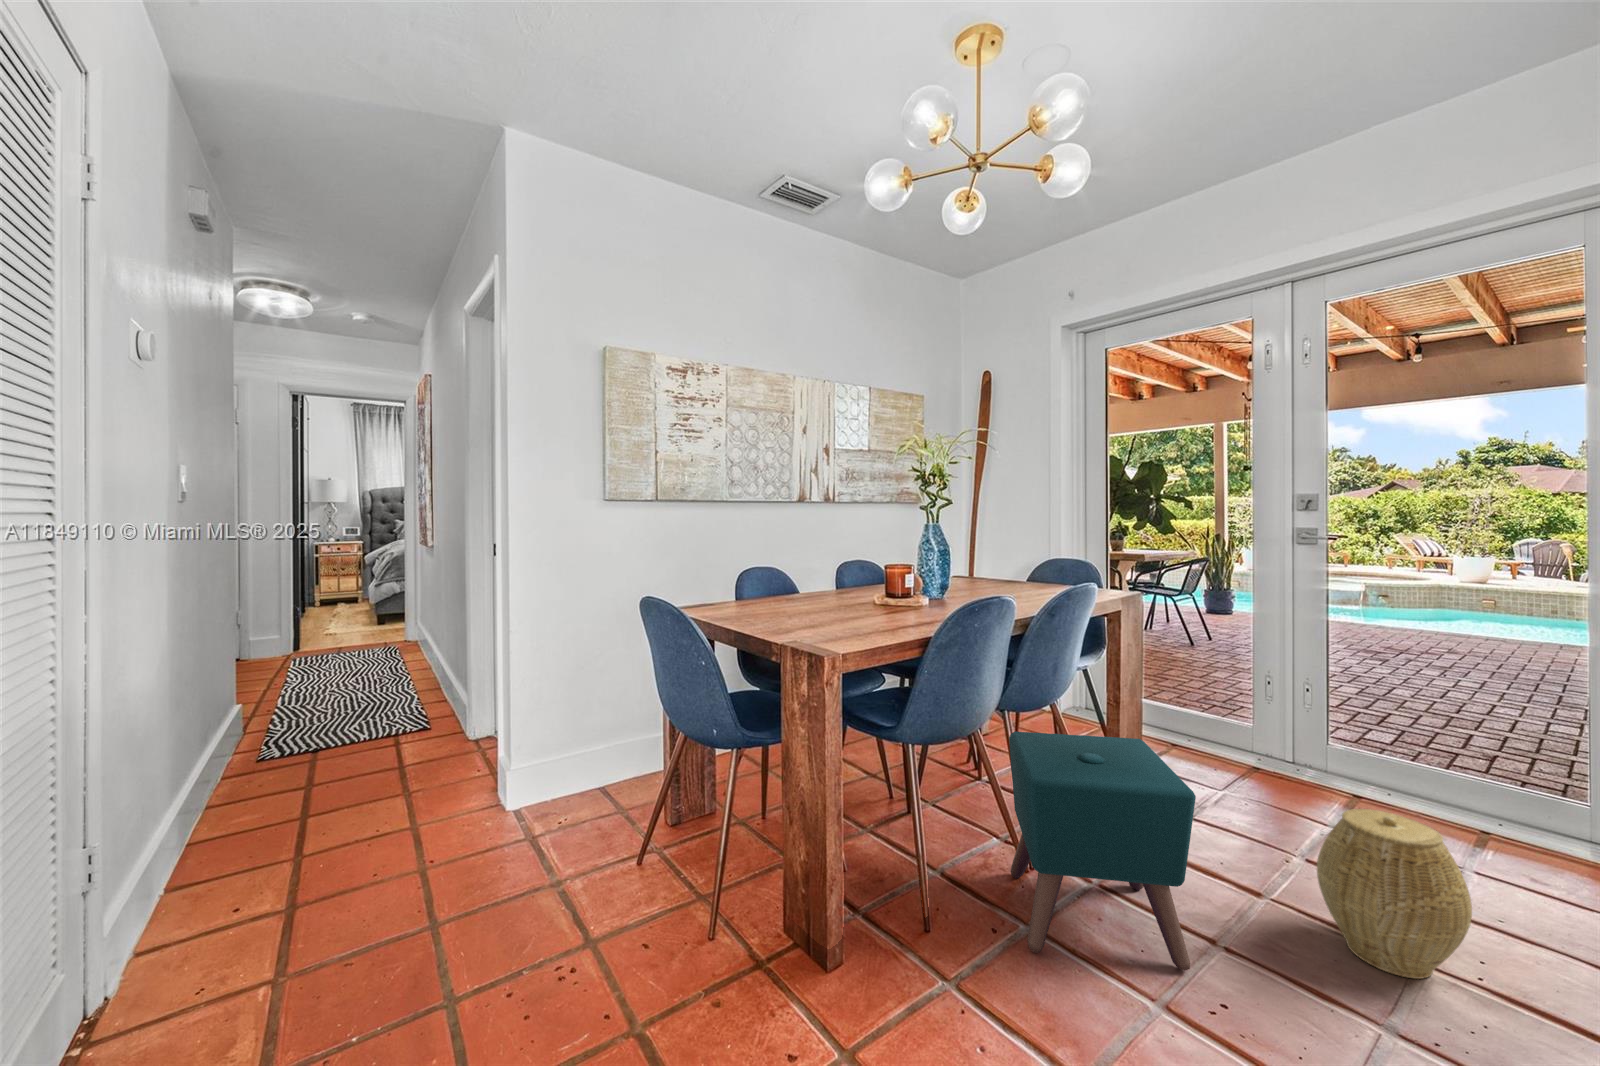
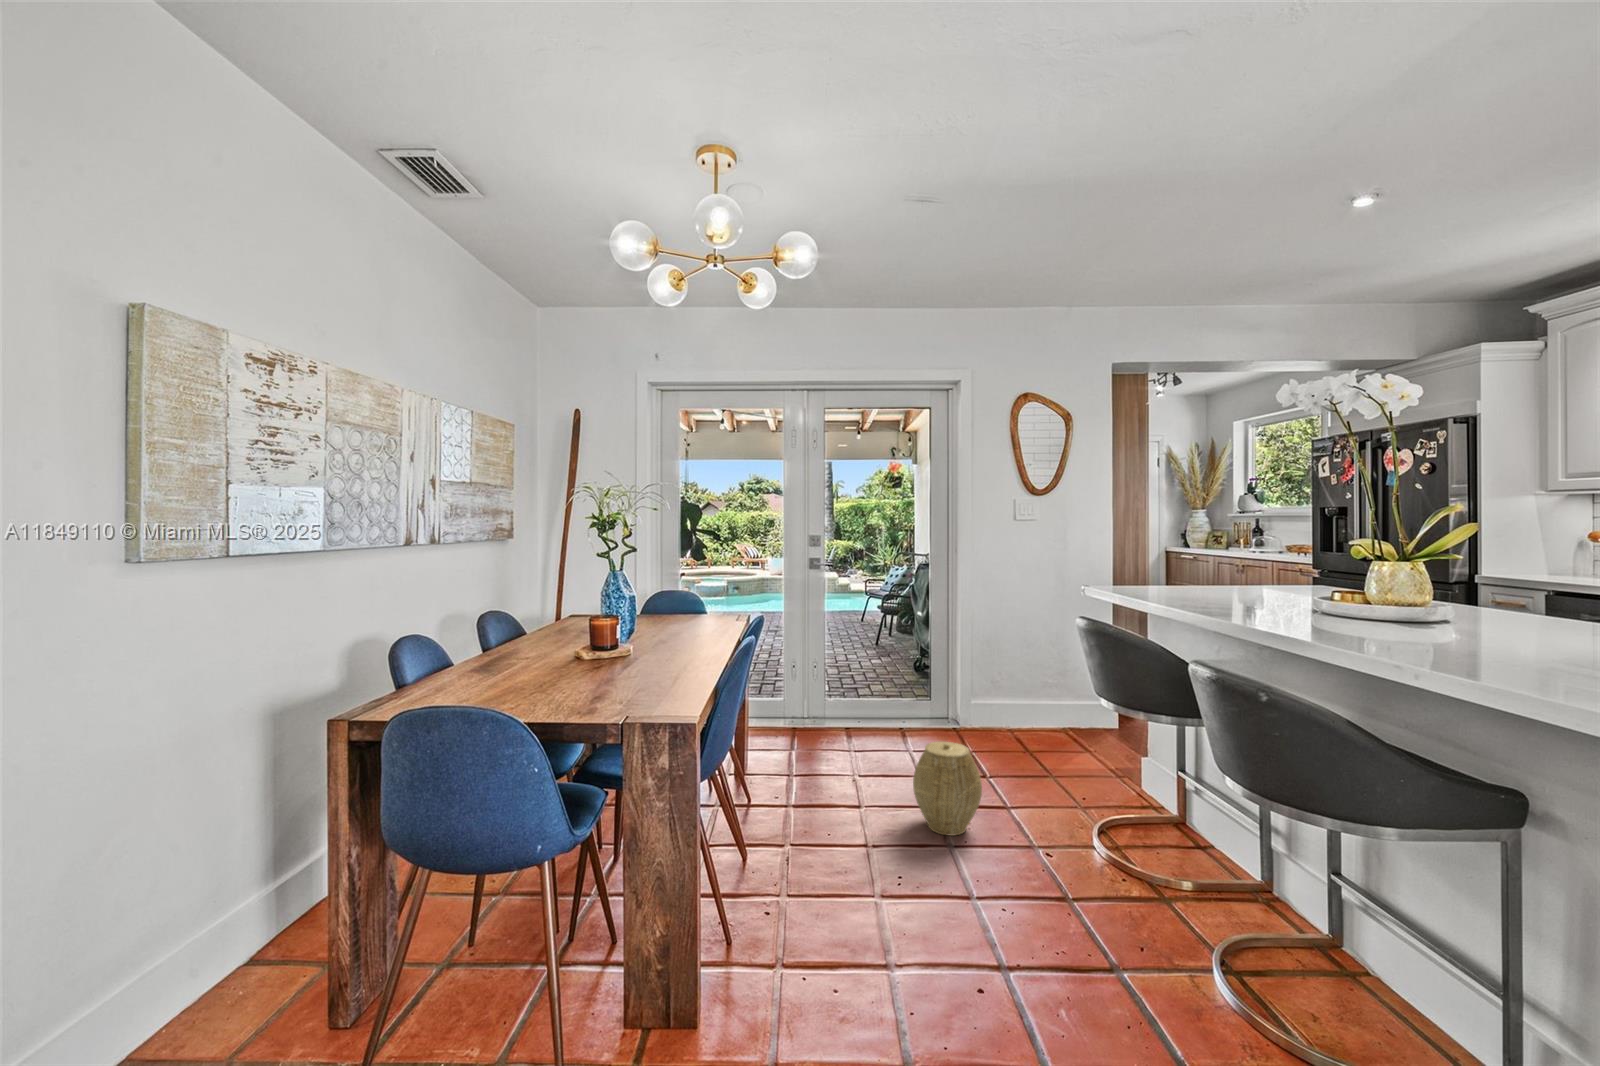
ottoman: present [1009,732,1196,971] -> none [747,734,895,923]

